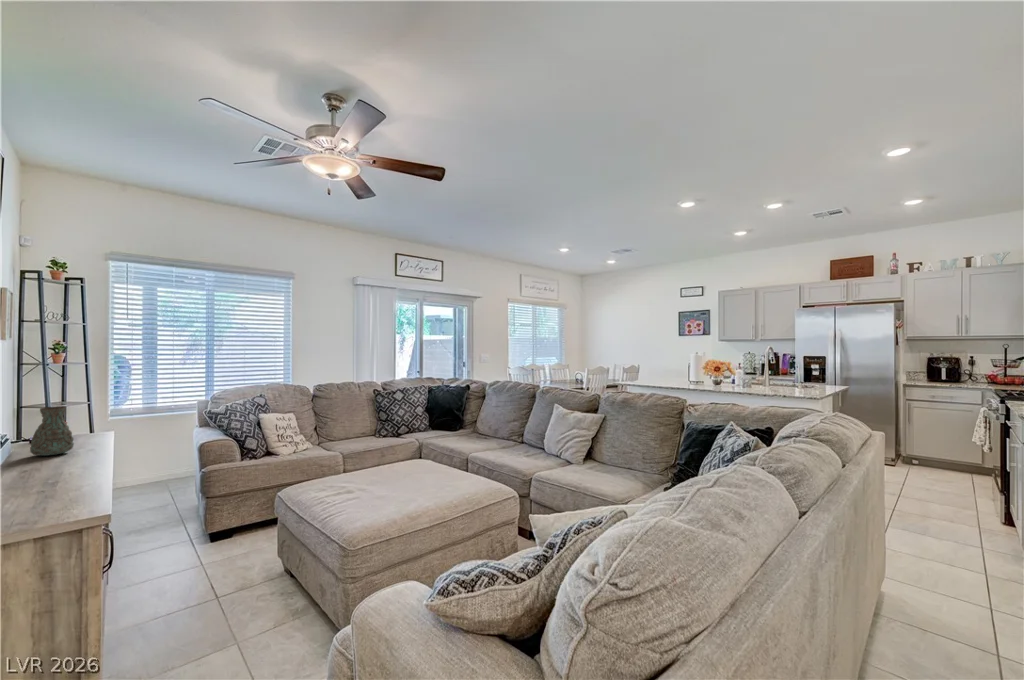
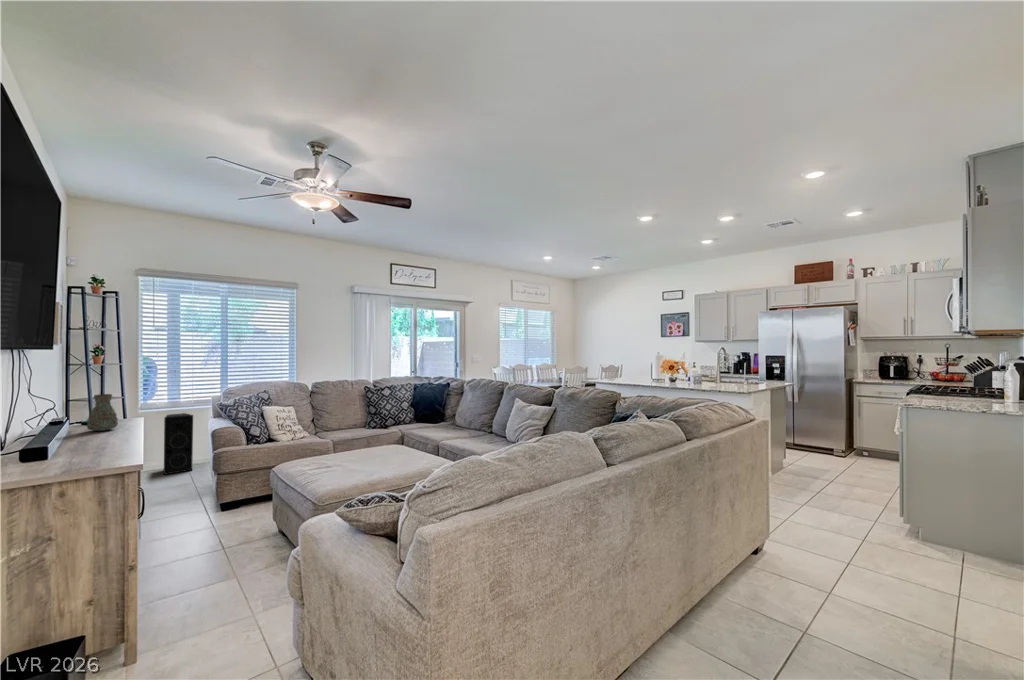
speaker: none [139,420,176,493] -> present [164,413,193,475]

